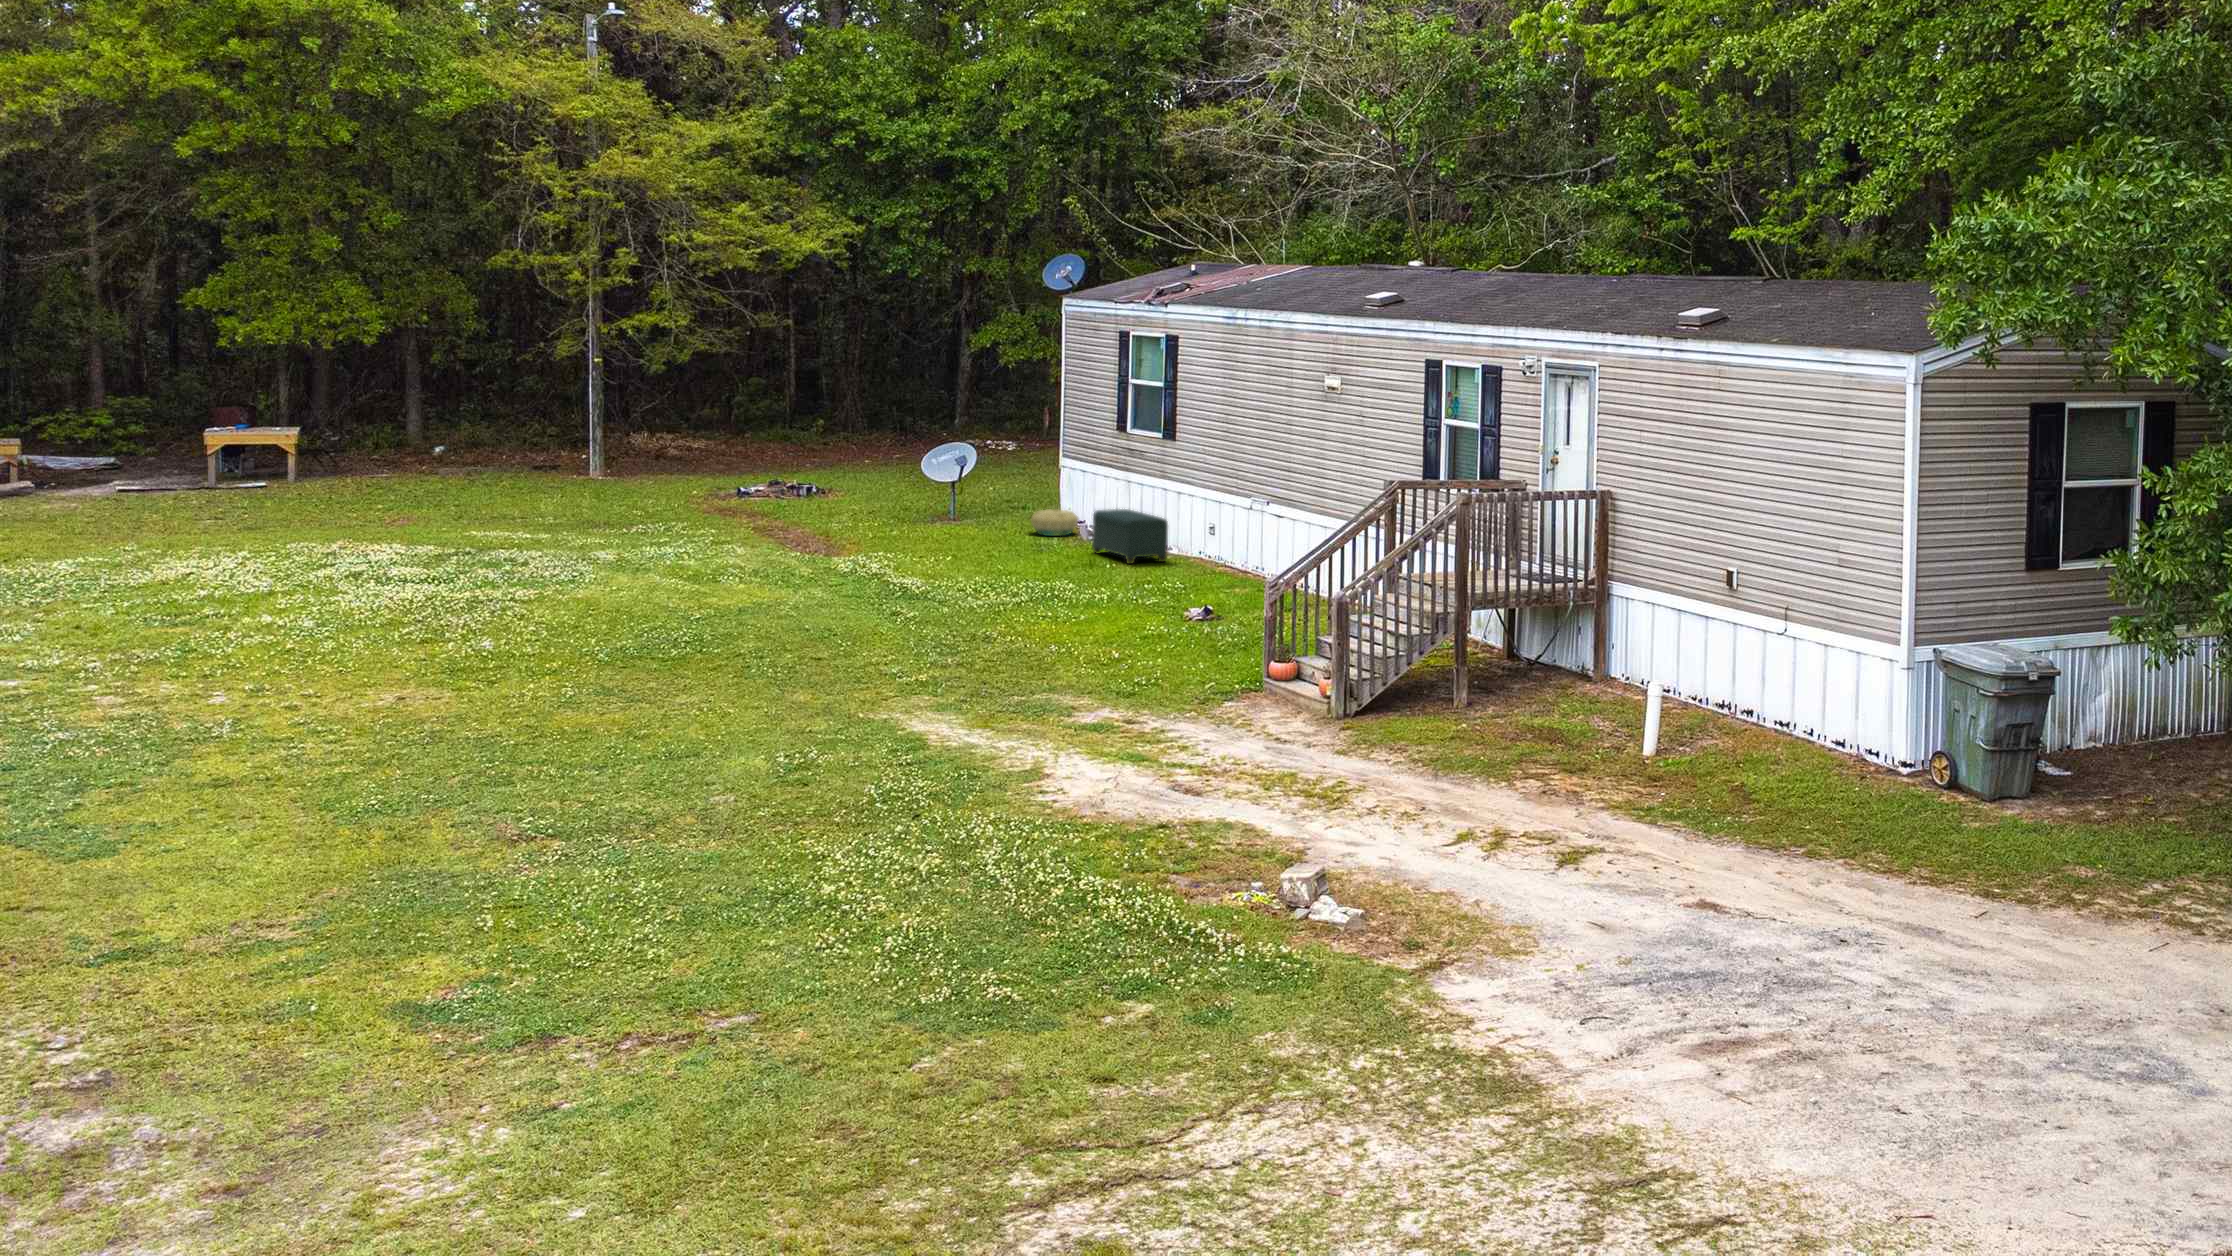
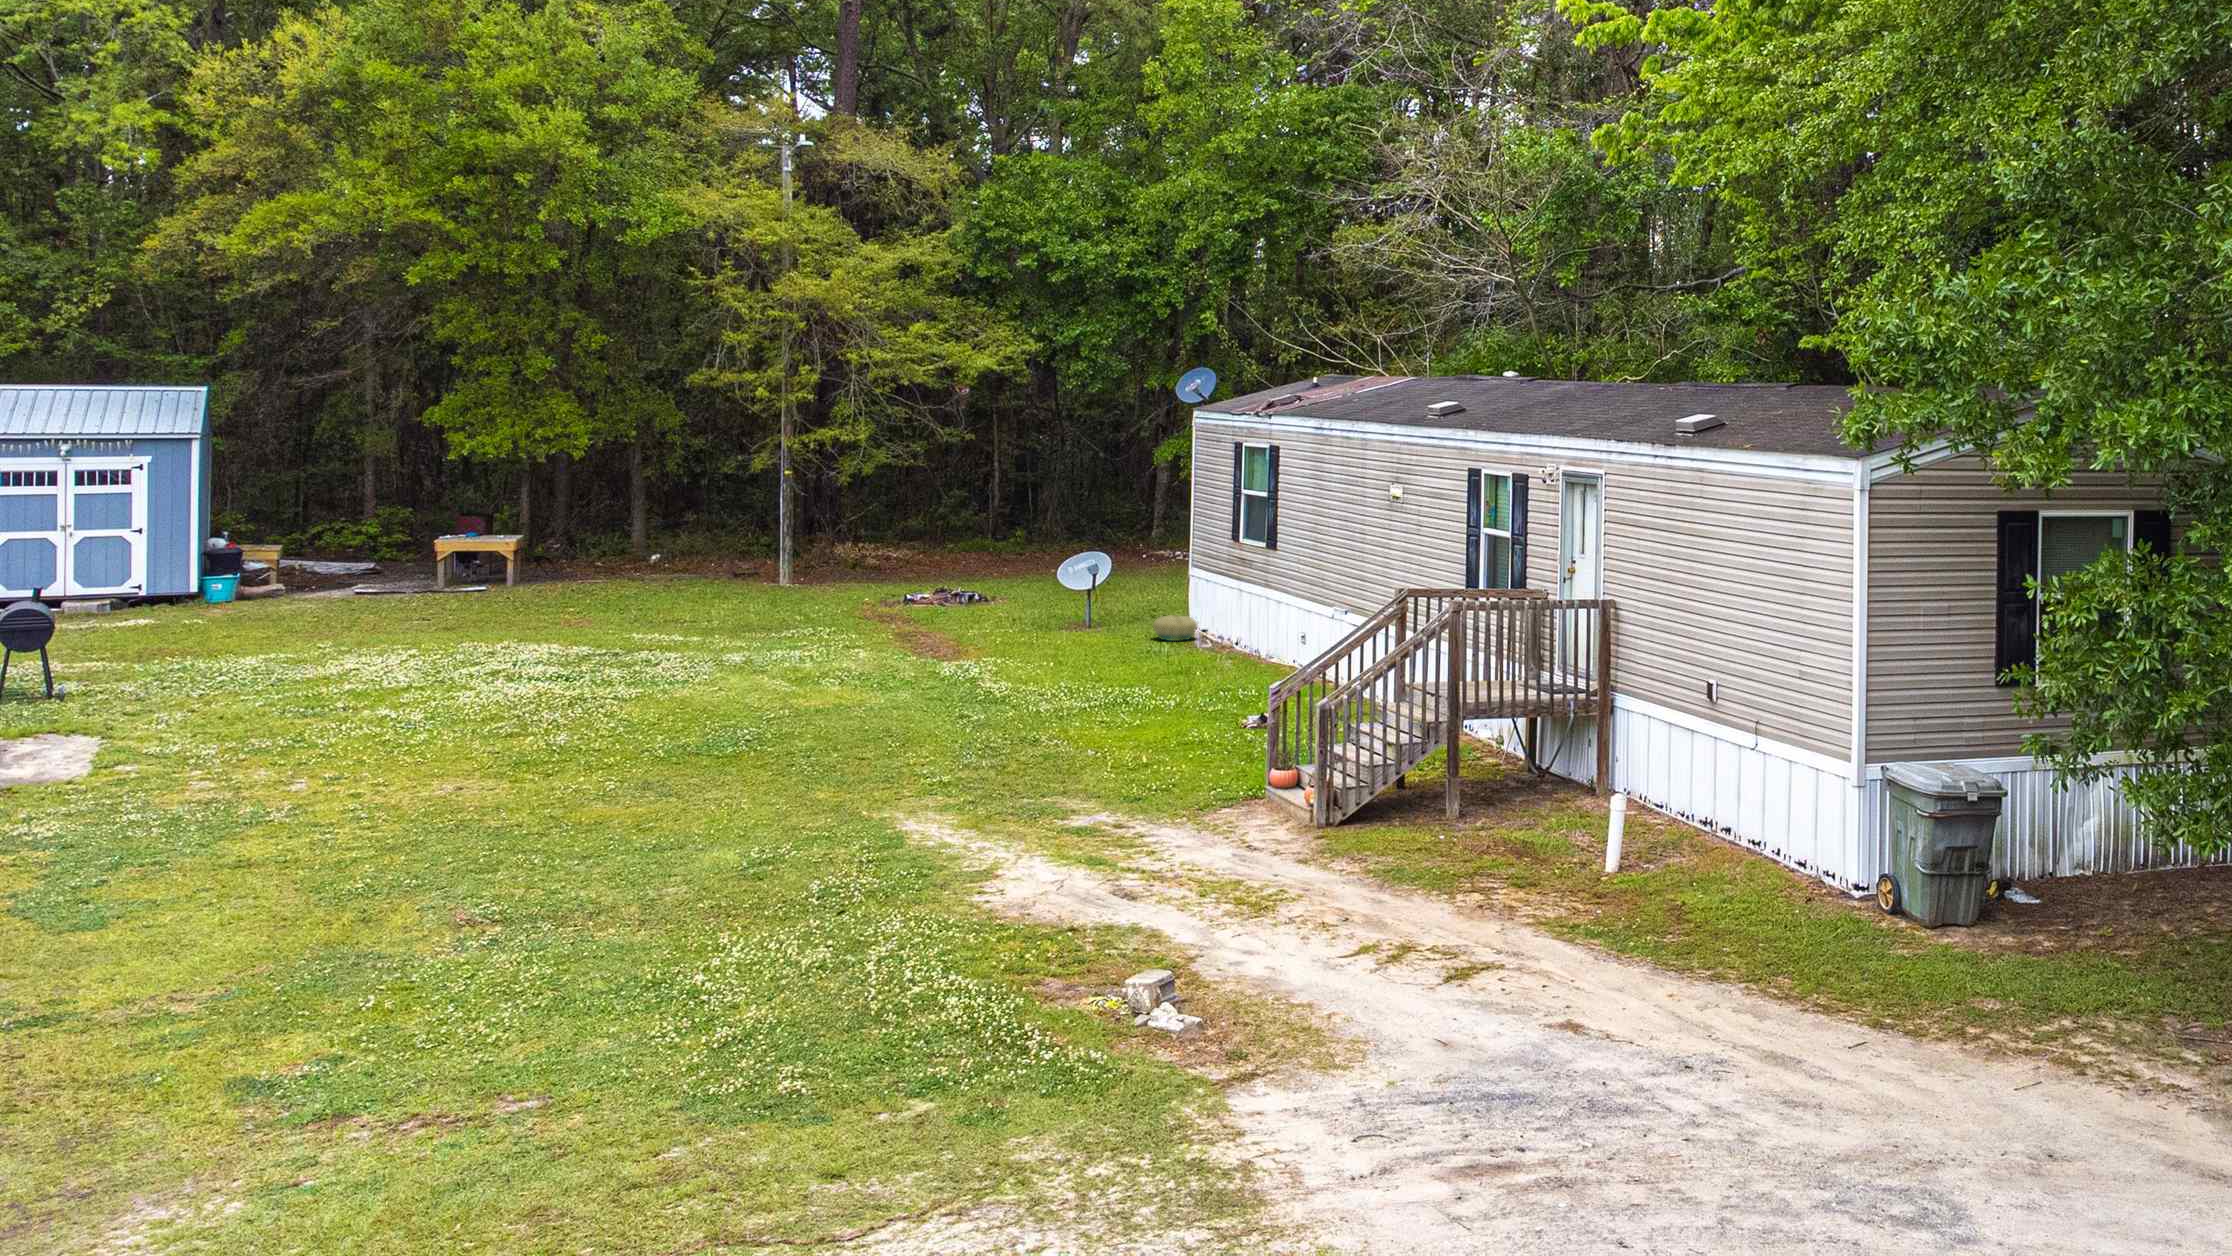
bench: present [1092,509,1168,564] -> none [1198,616,1264,669]

